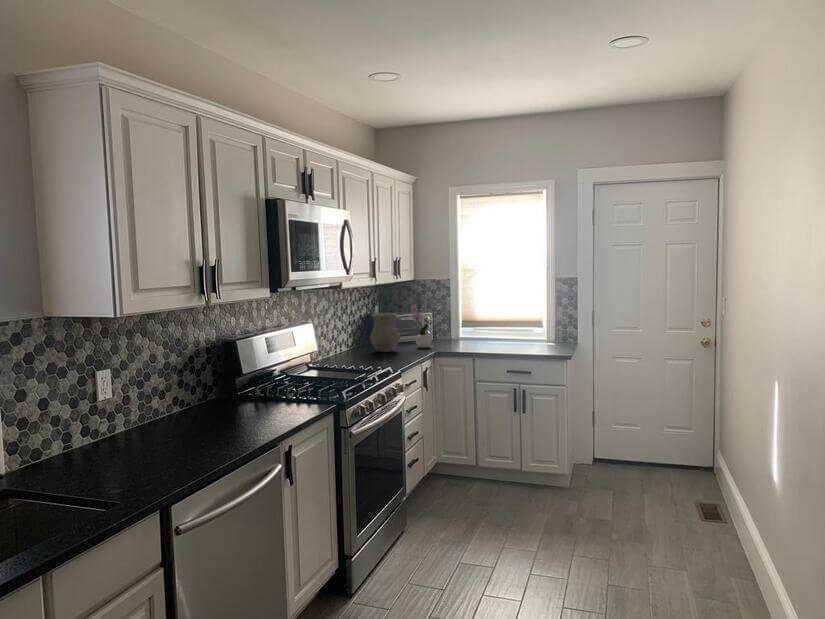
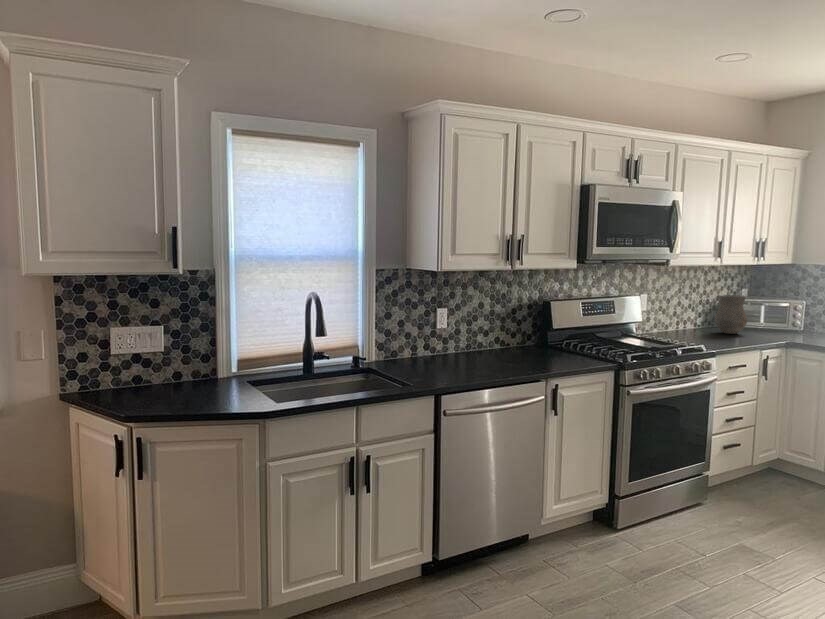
flower arrangement: present [411,297,433,348] -> none [767,281,793,336]

